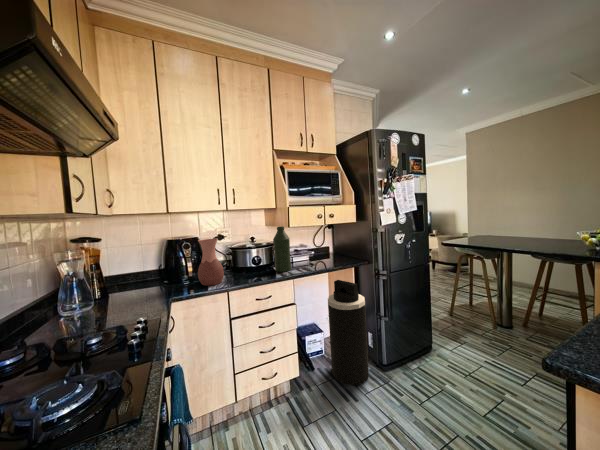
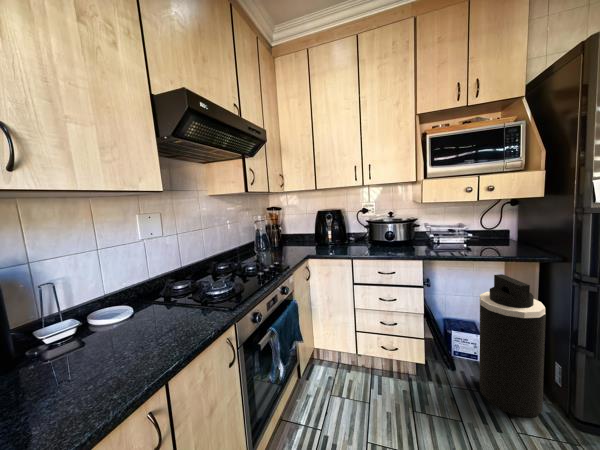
bottle: present [273,226,291,272] -> none [411,201,432,251]
vase: present [198,239,224,285] -> none [336,211,357,251]

